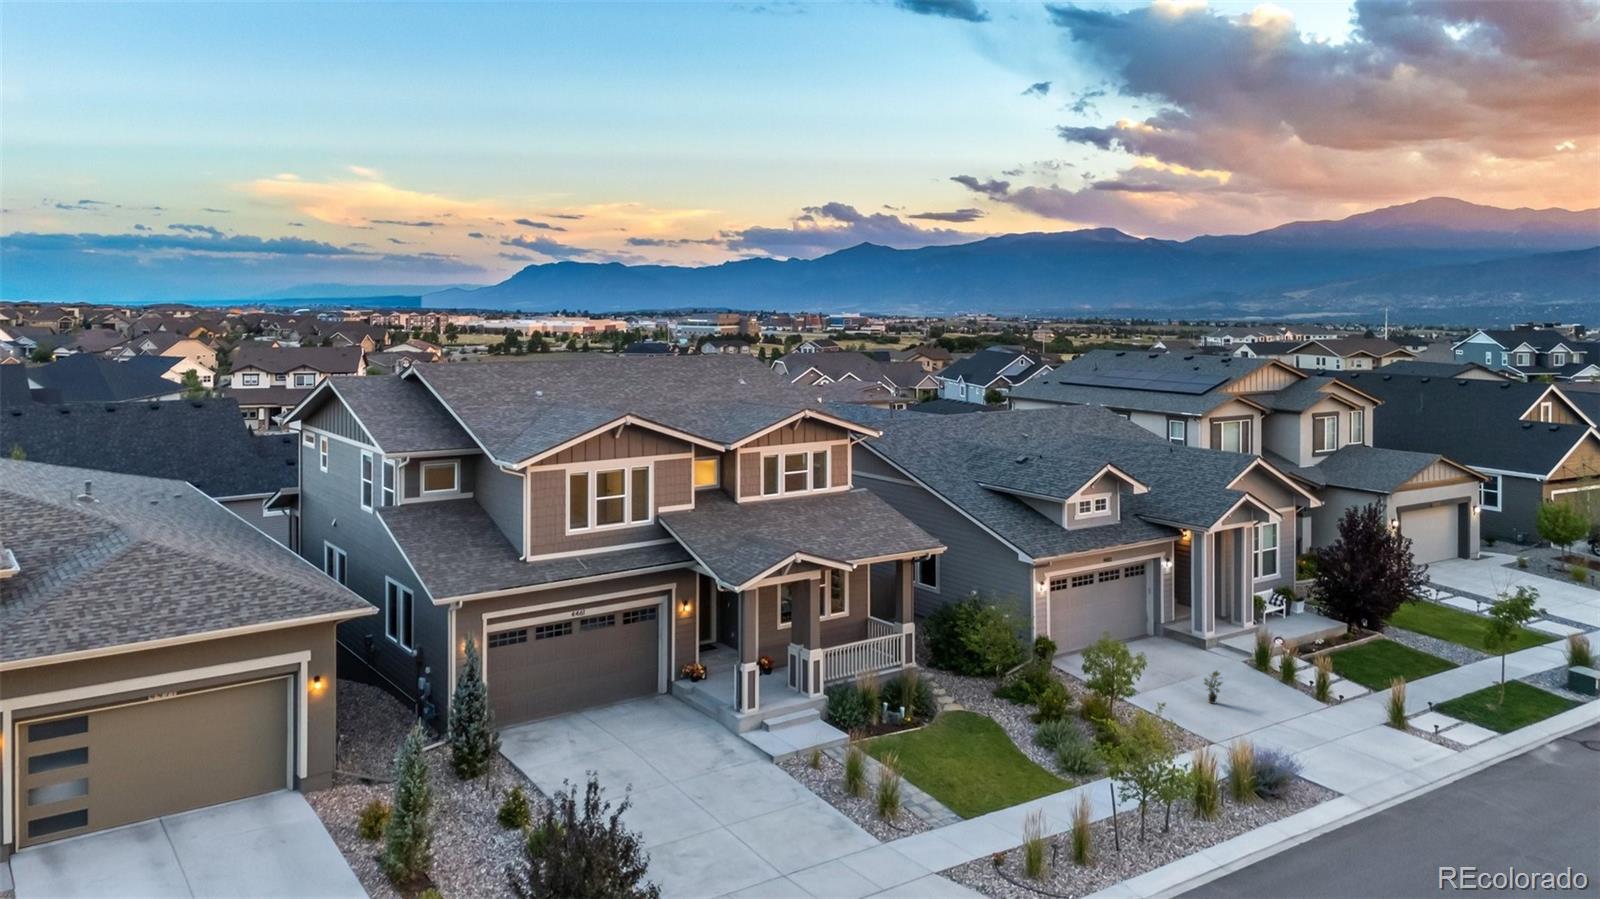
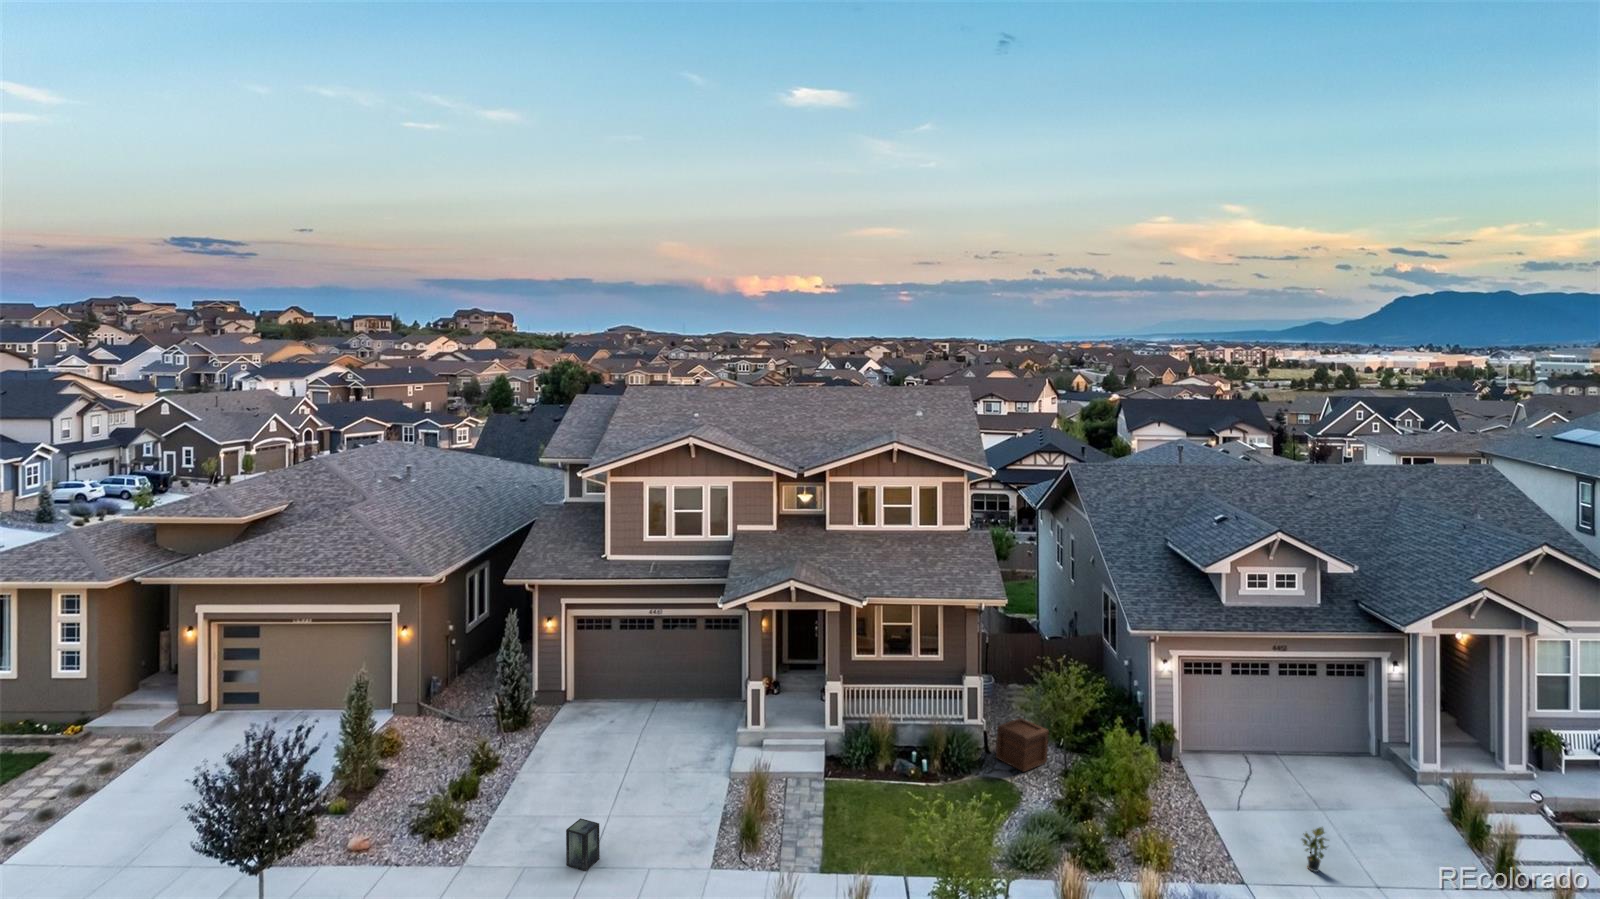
wooden crate: none [951,649,990,693] -> present [996,718,1049,772]
storage box: none [747,801,775,850] -> present [566,818,600,871]

